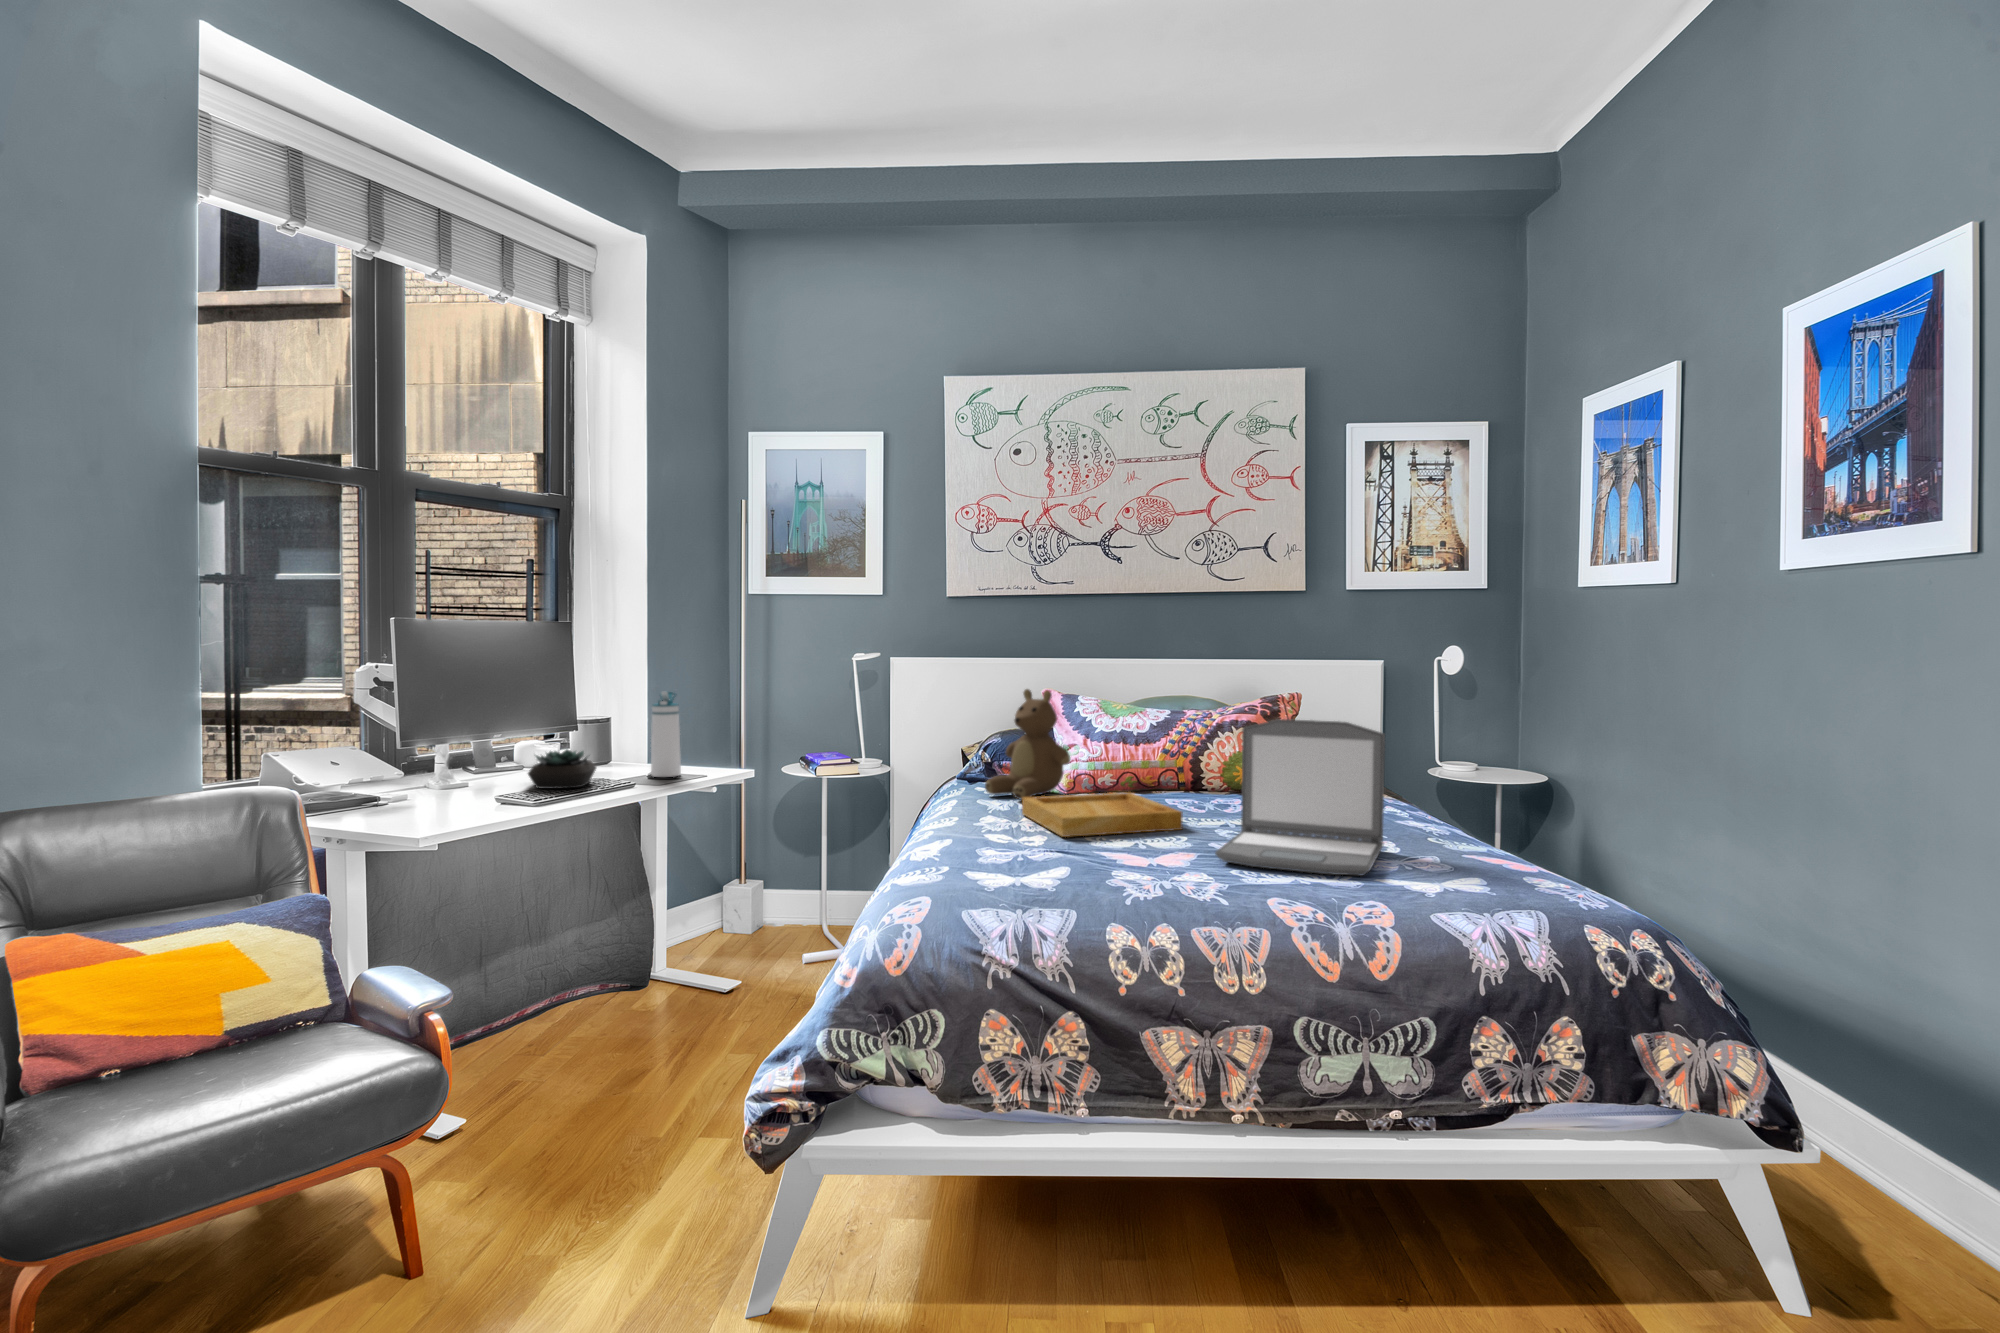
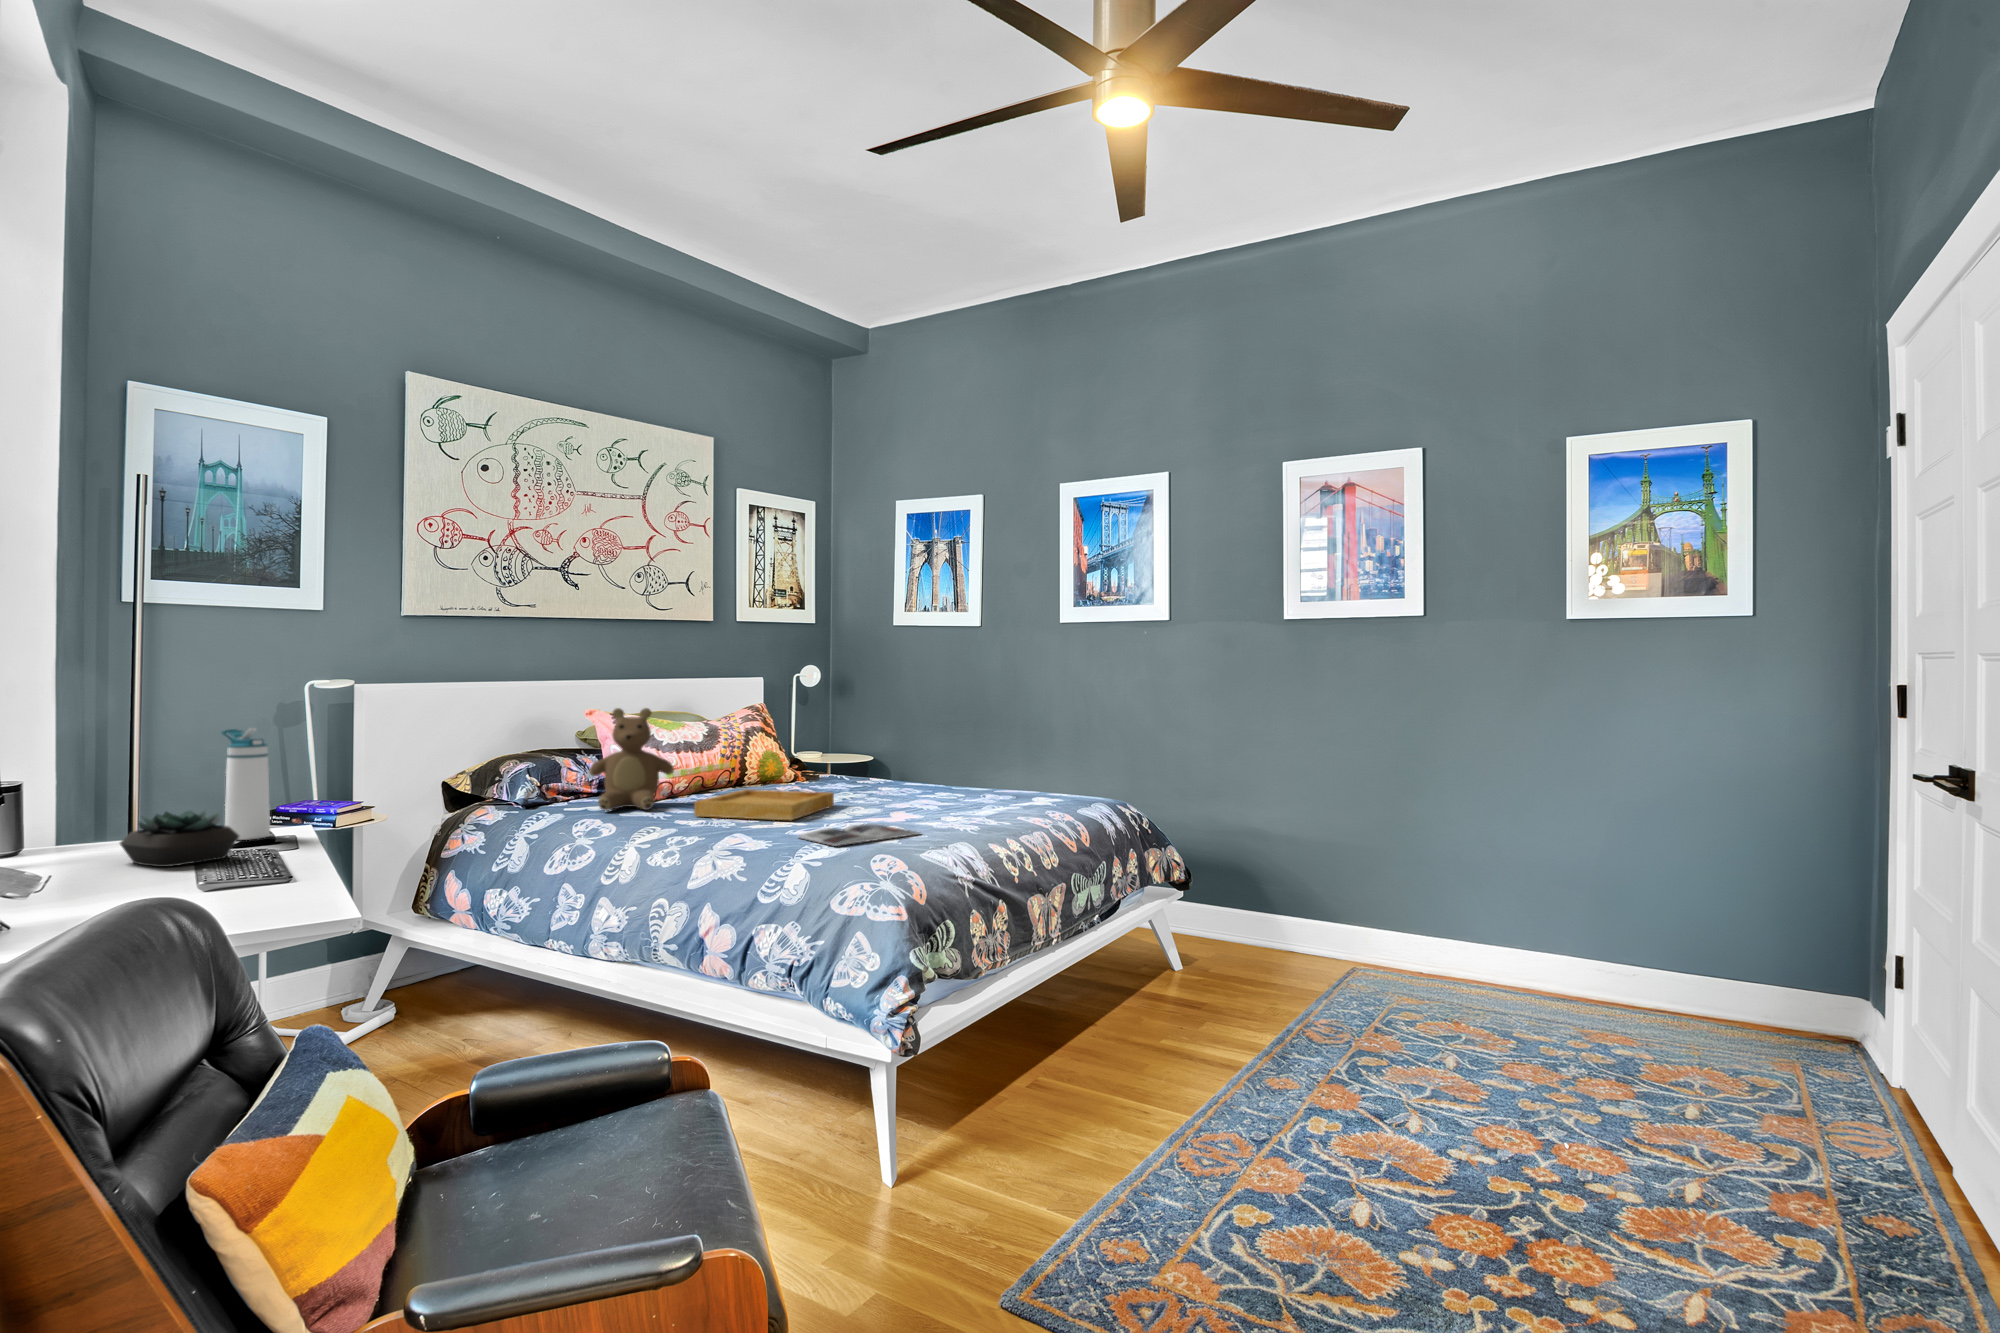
laptop: present [1215,719,1385,876] -> none [887,714,1011,813]
magazine: none [958,854,1112,886] -> present [799,824,920,846]

